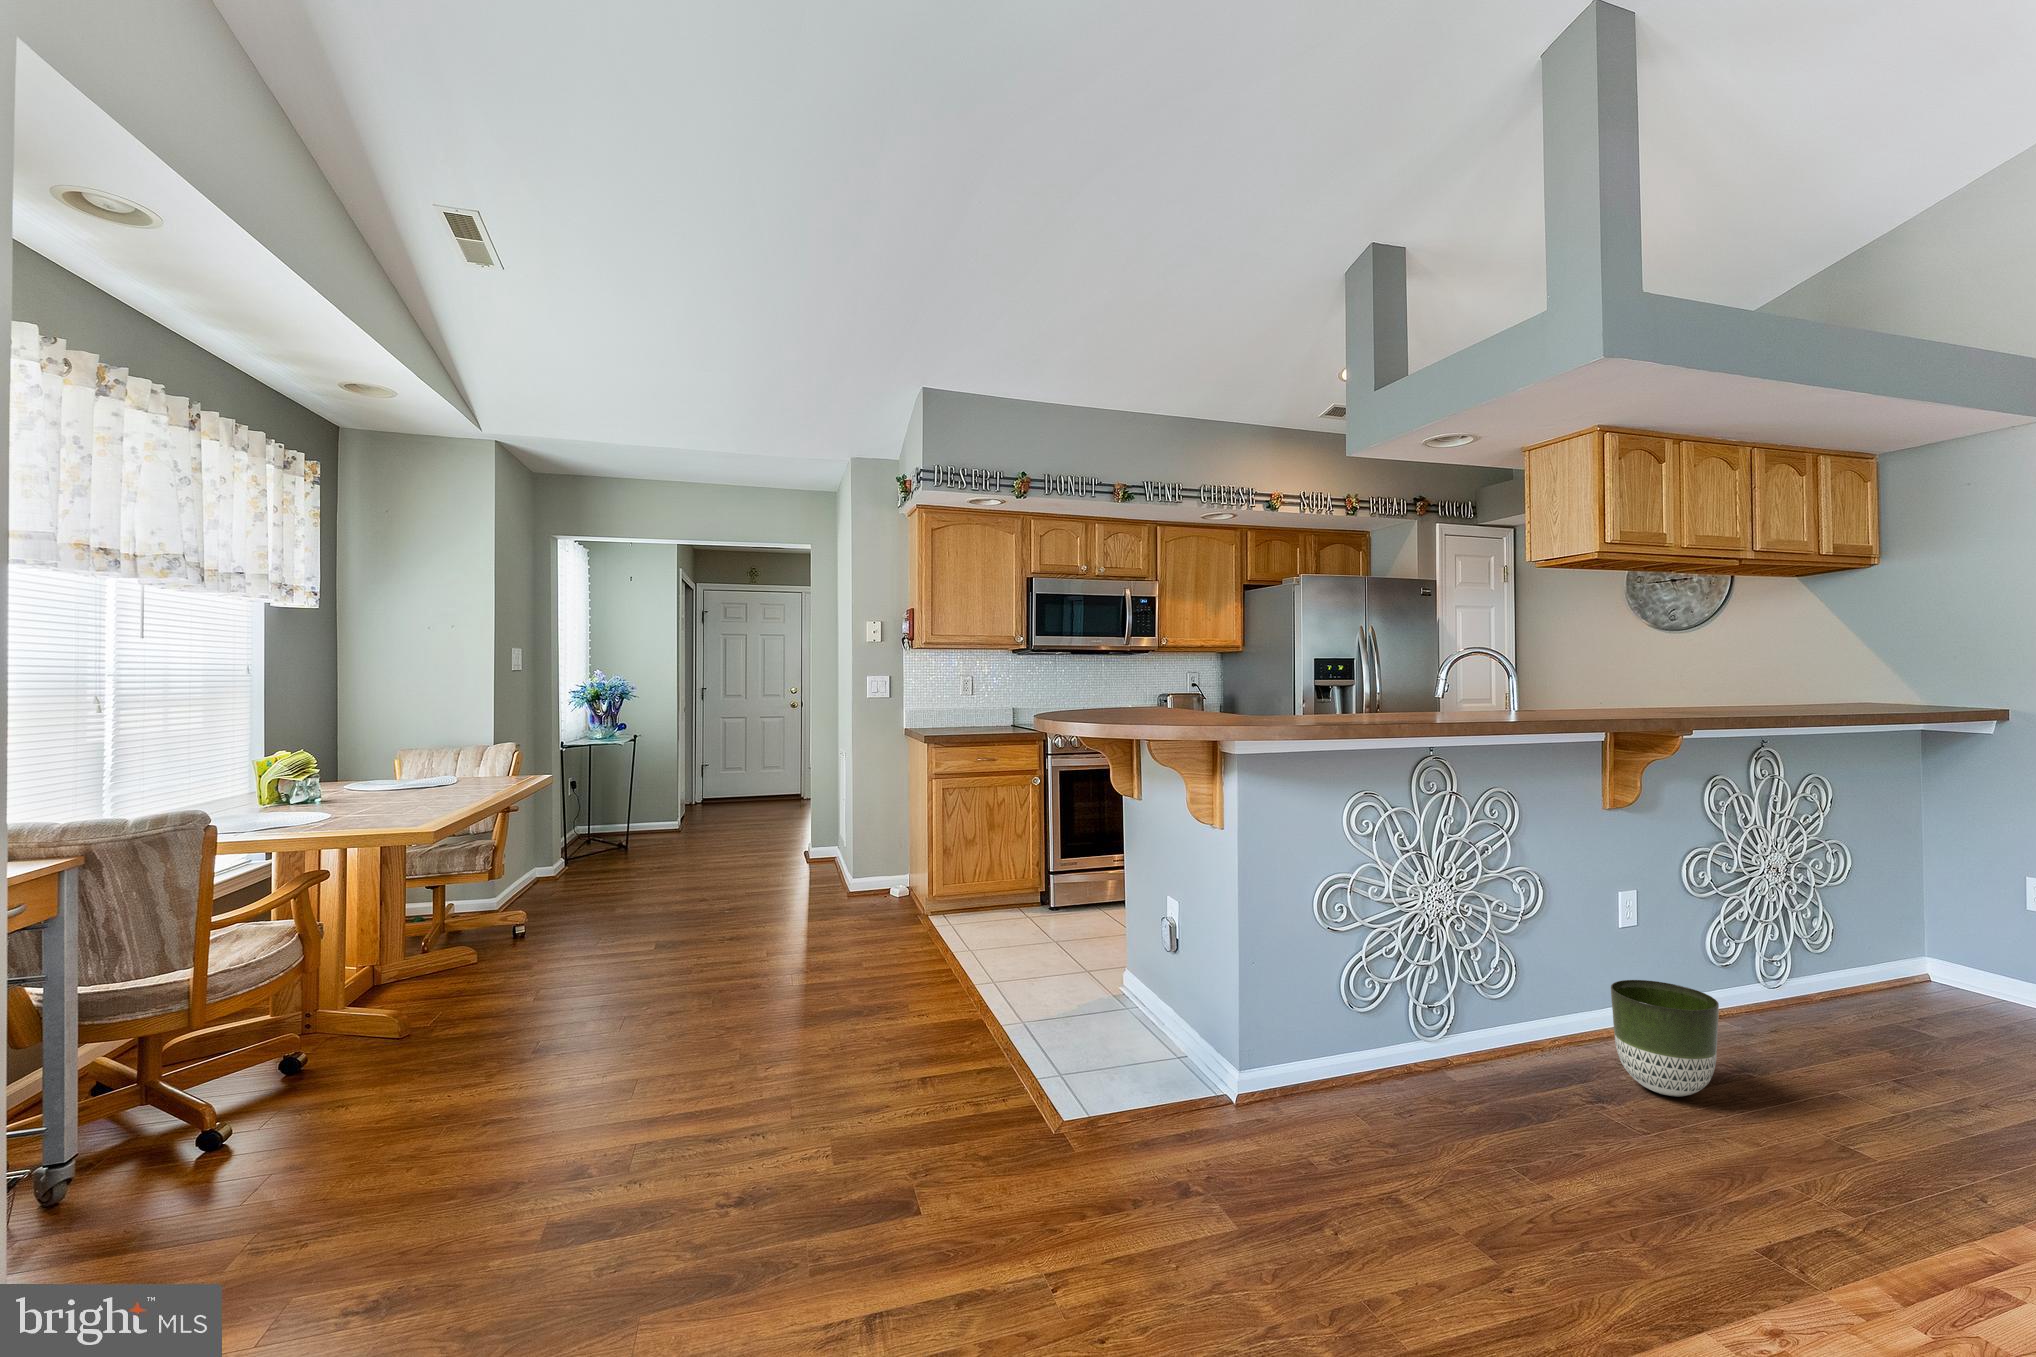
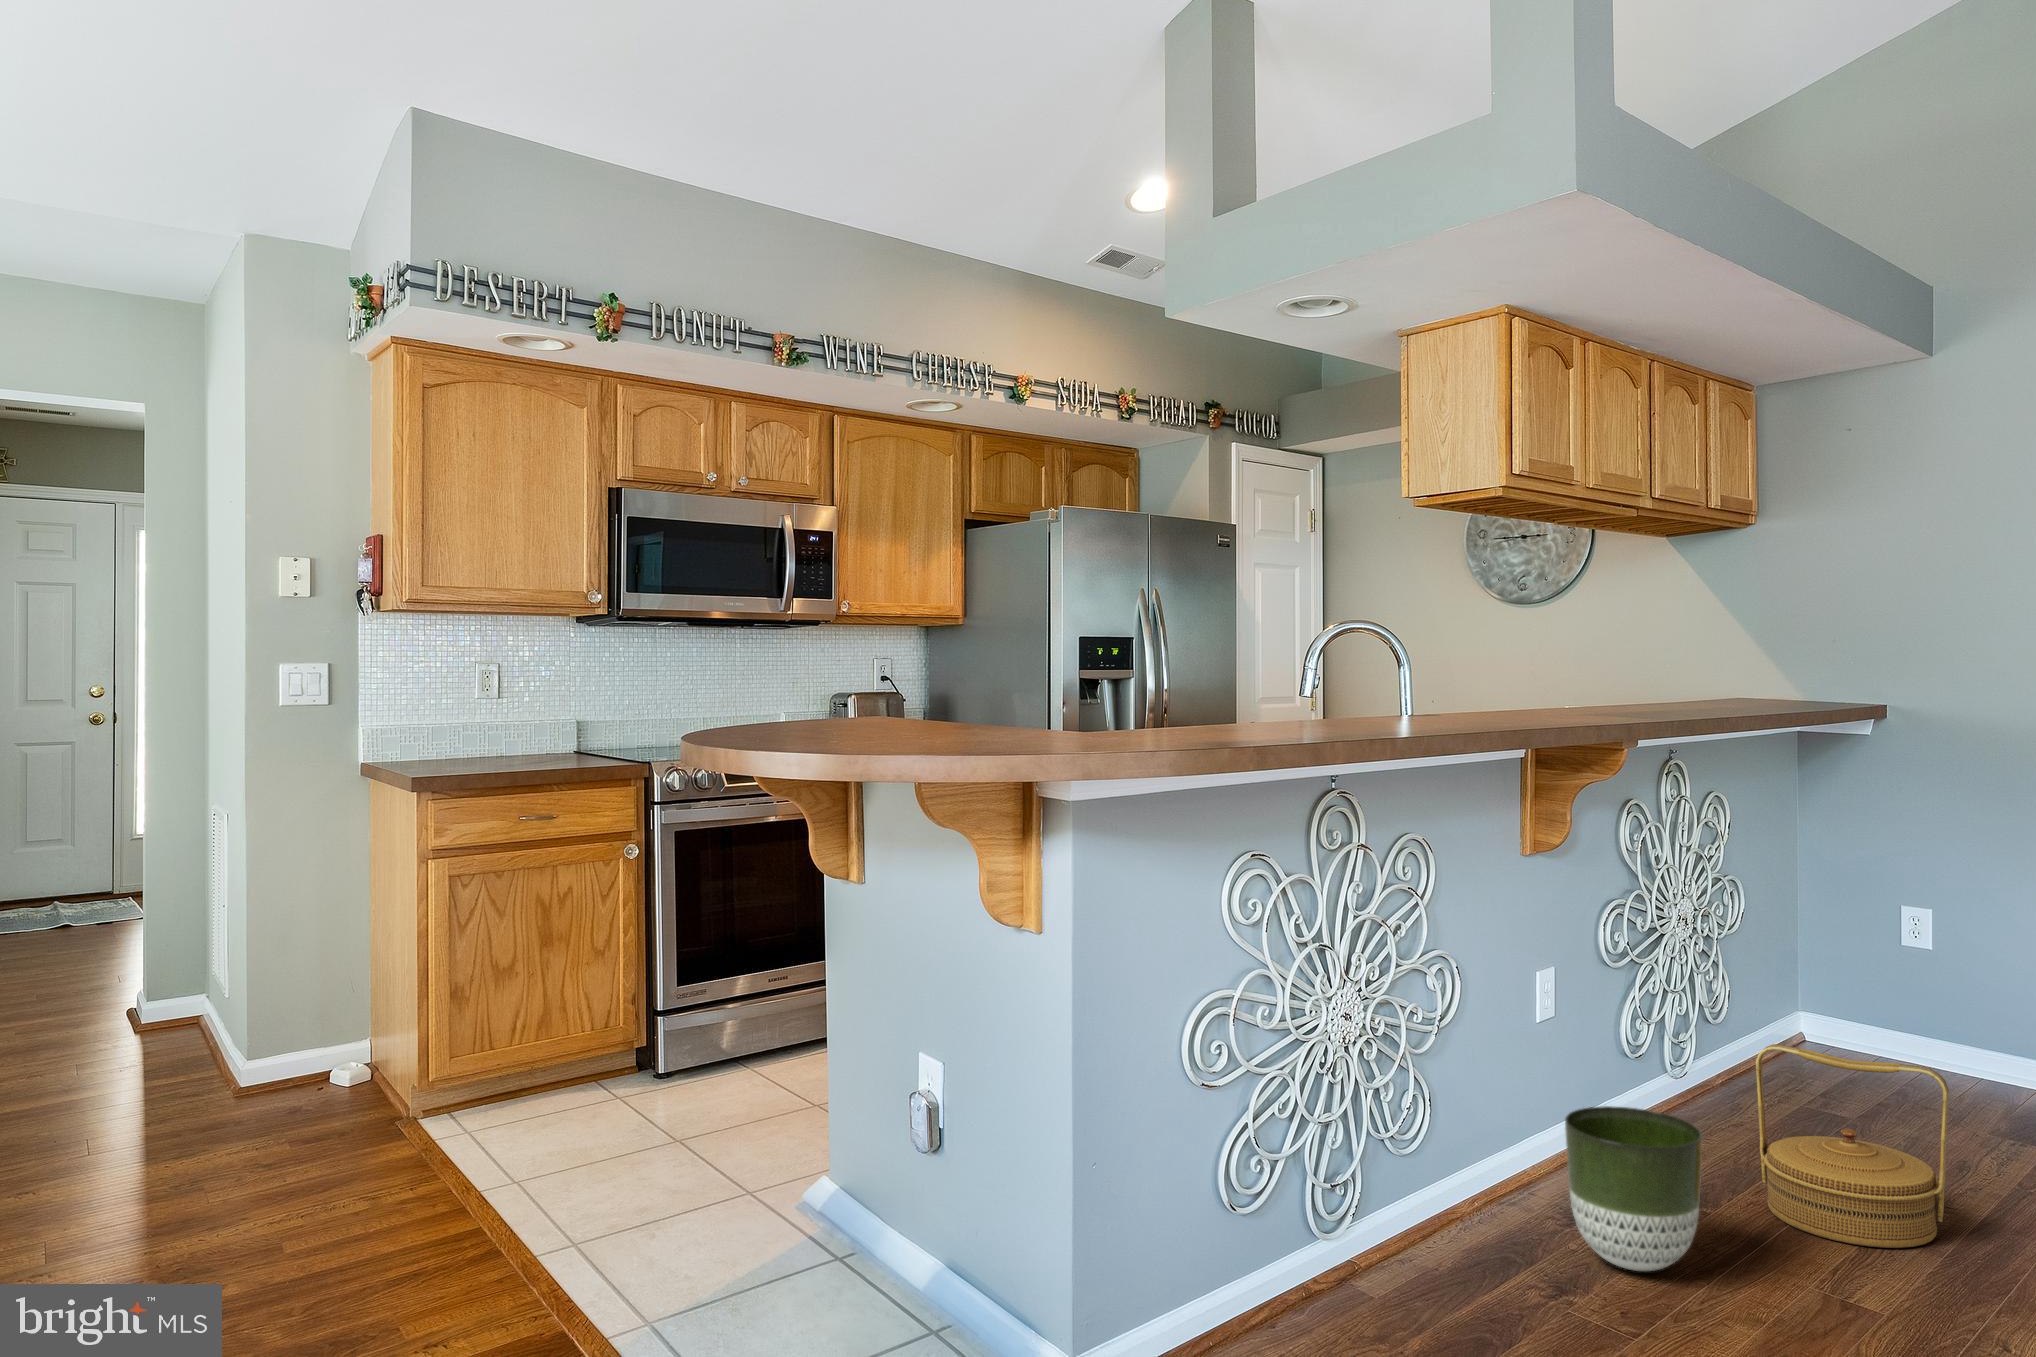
basket: none [1793,953,1963,1115] -> present [1756,1044,1949,1248]

